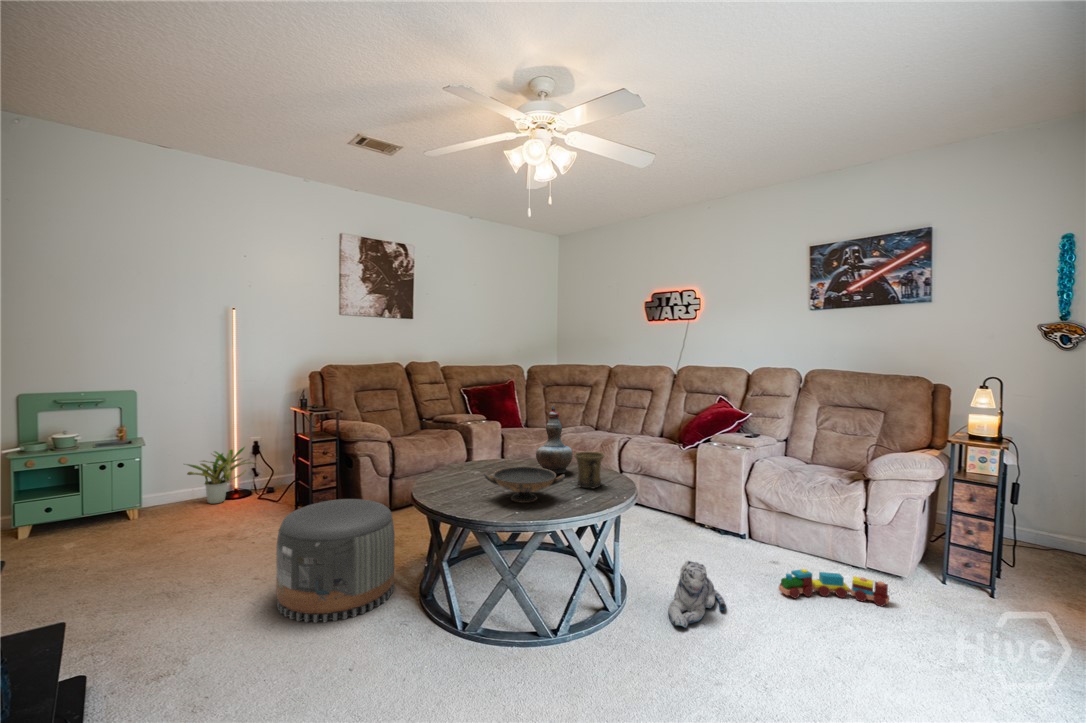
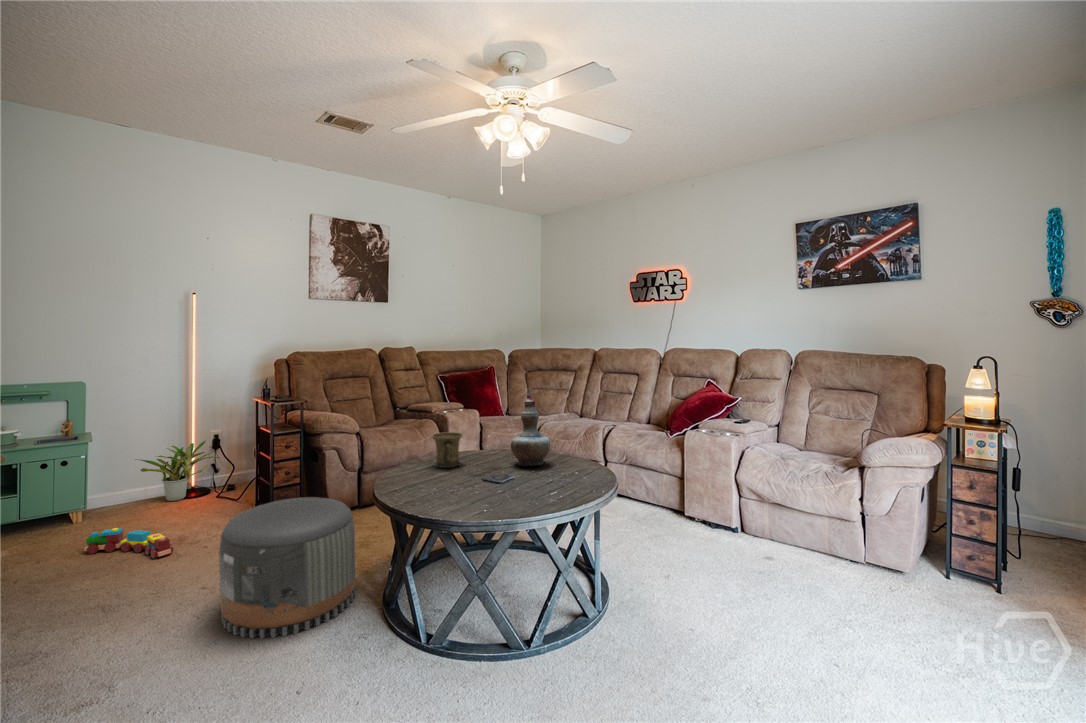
mug: present [574,452,604,489] -> present [432,432,462,468]
decorative bowl: present [484,467,565,503] -> none [450,460,540,500]
plush toy: present [668,561,726,628] -> none [654,559,716,634]
toy train: present [779,569,889,606] -> present [84,528,173,559]

